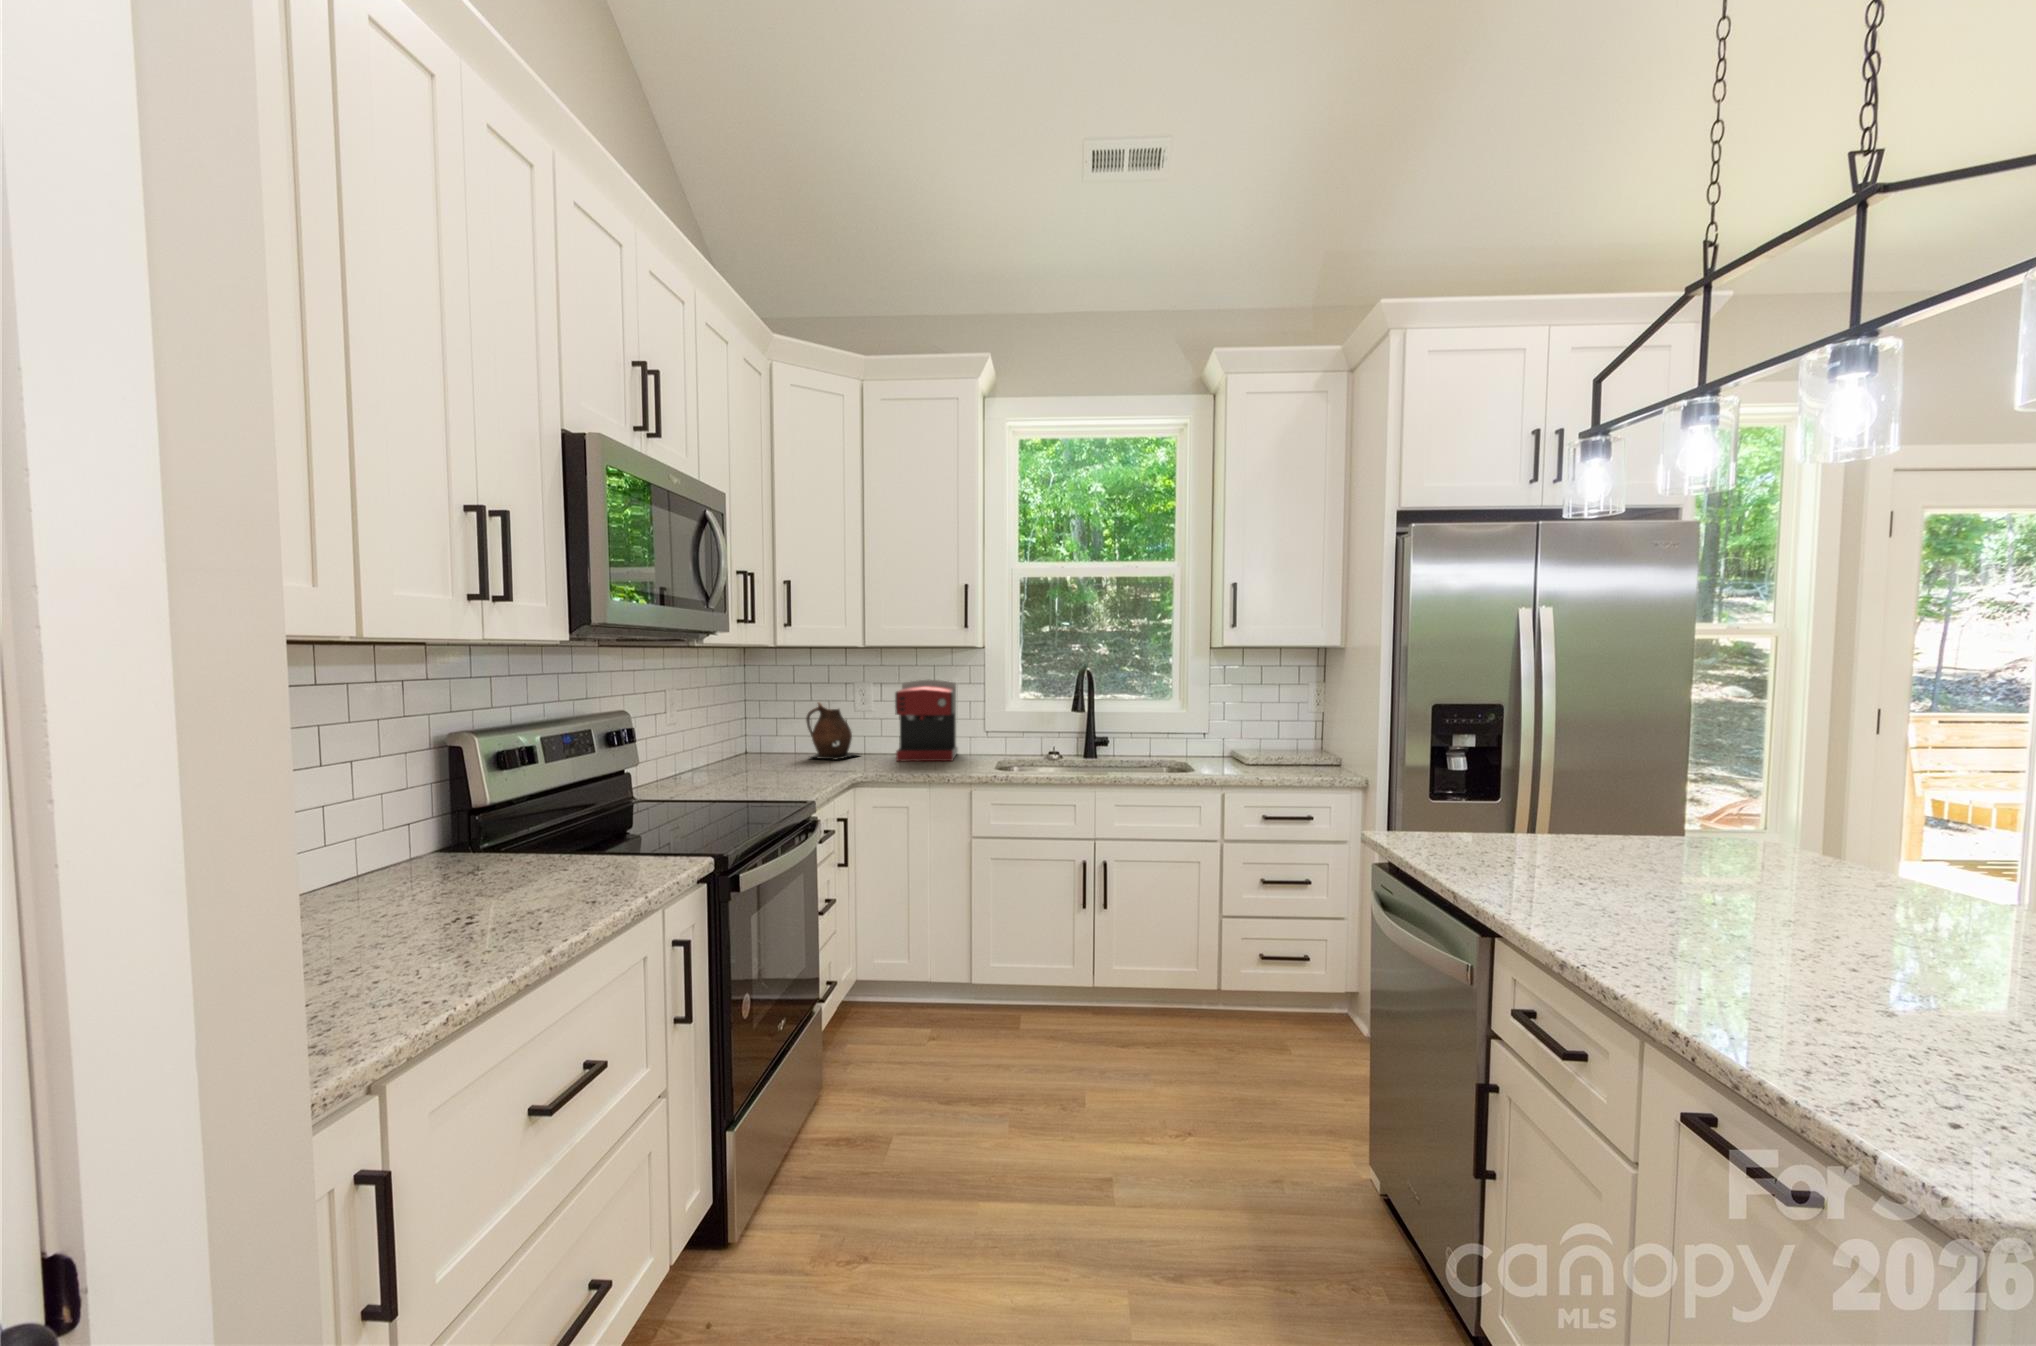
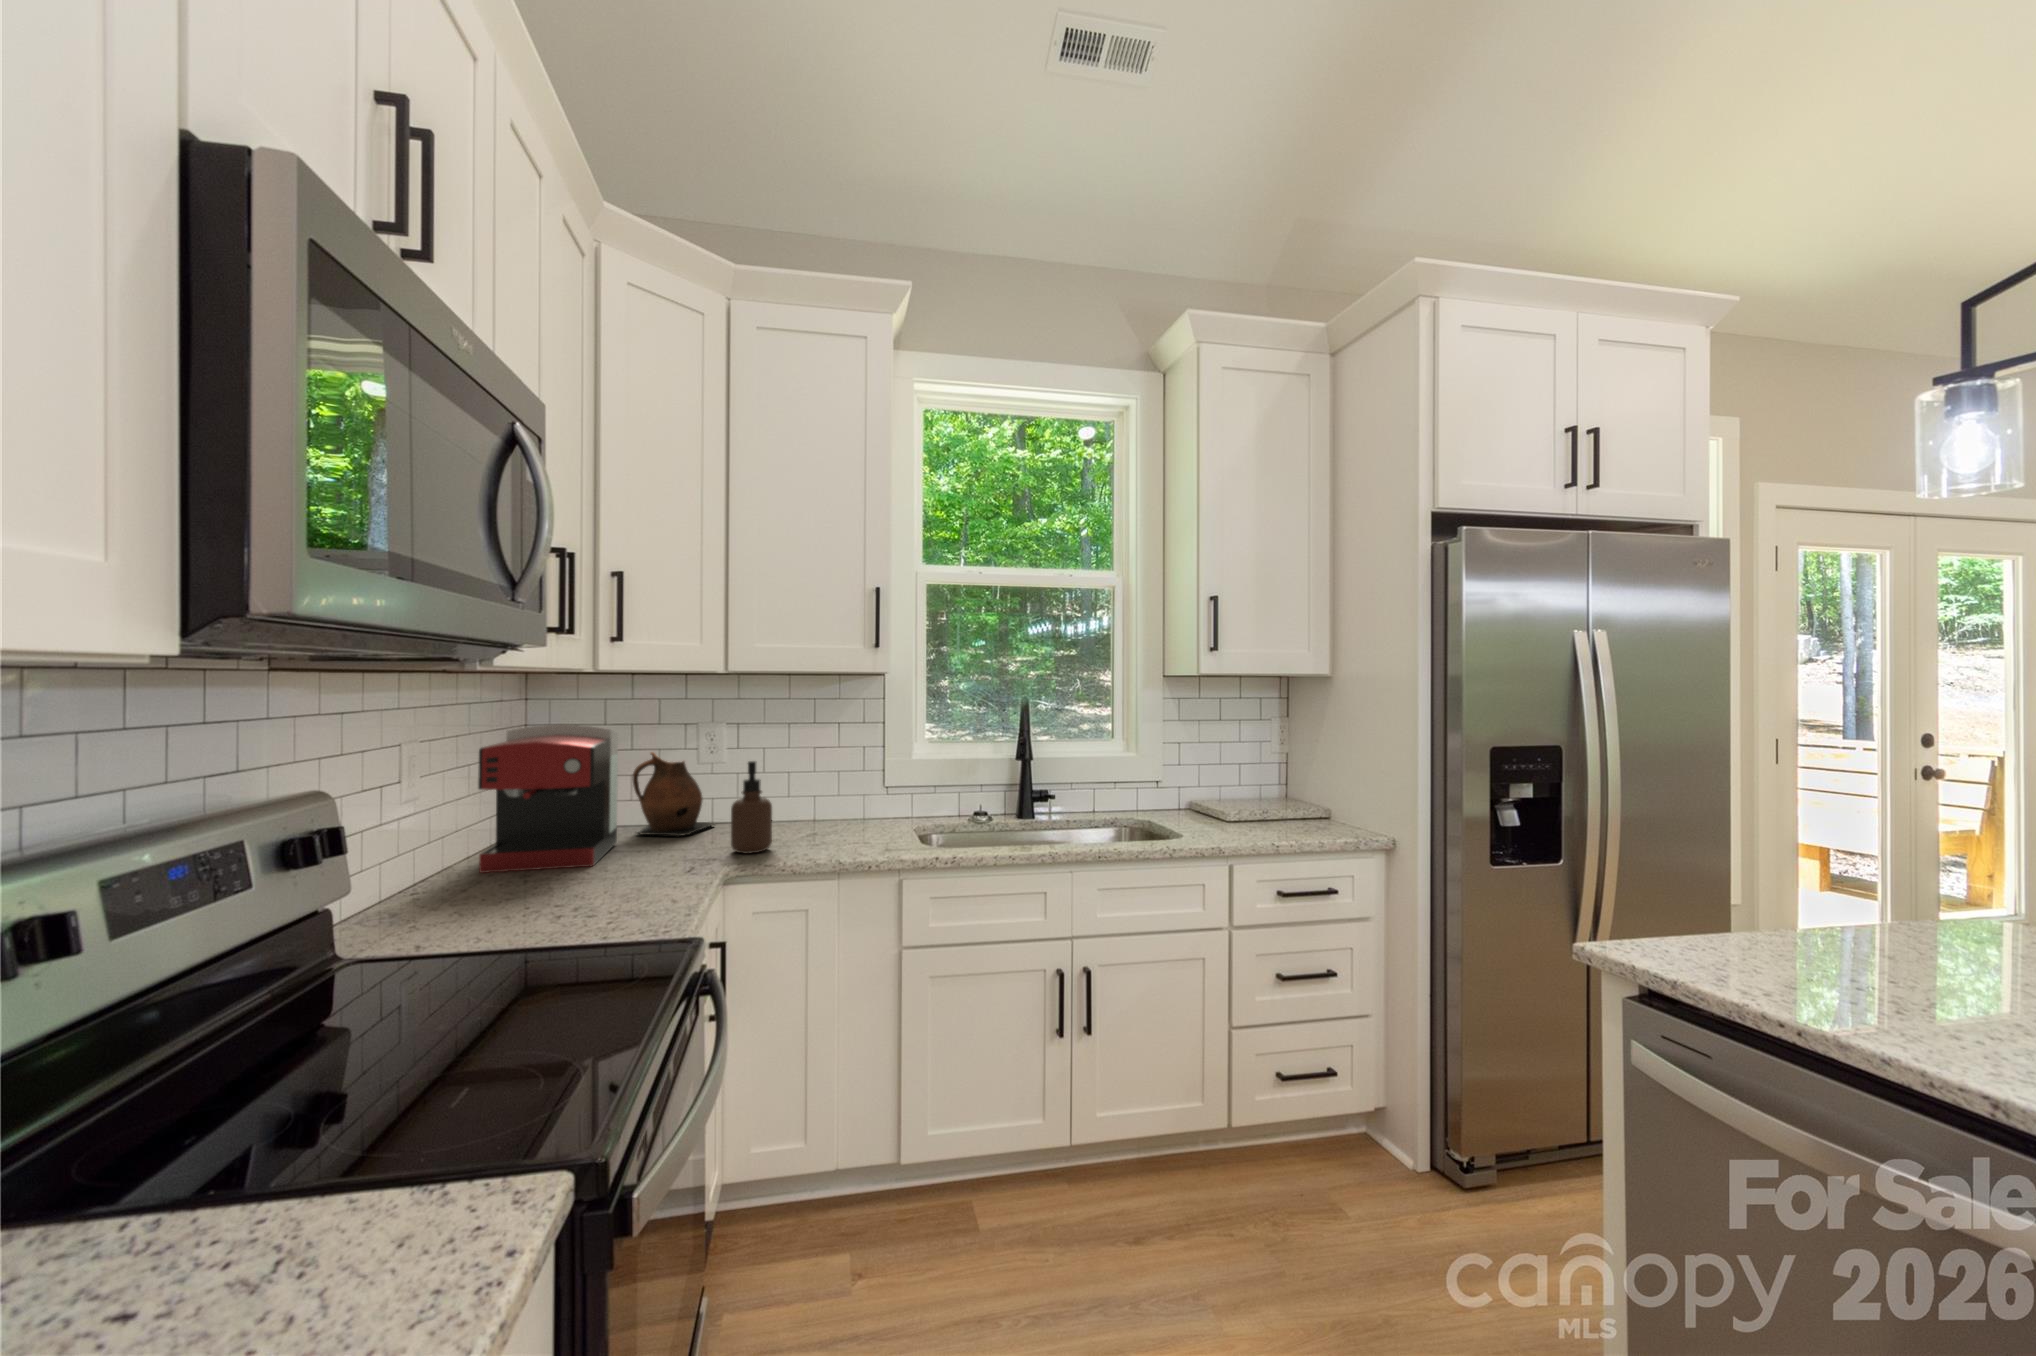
coffee maker: present [895,680,958,761] -> present [478,724,618,873]
soap dispenser: none [859,707,887,770] -> present [731,761,772,854]

